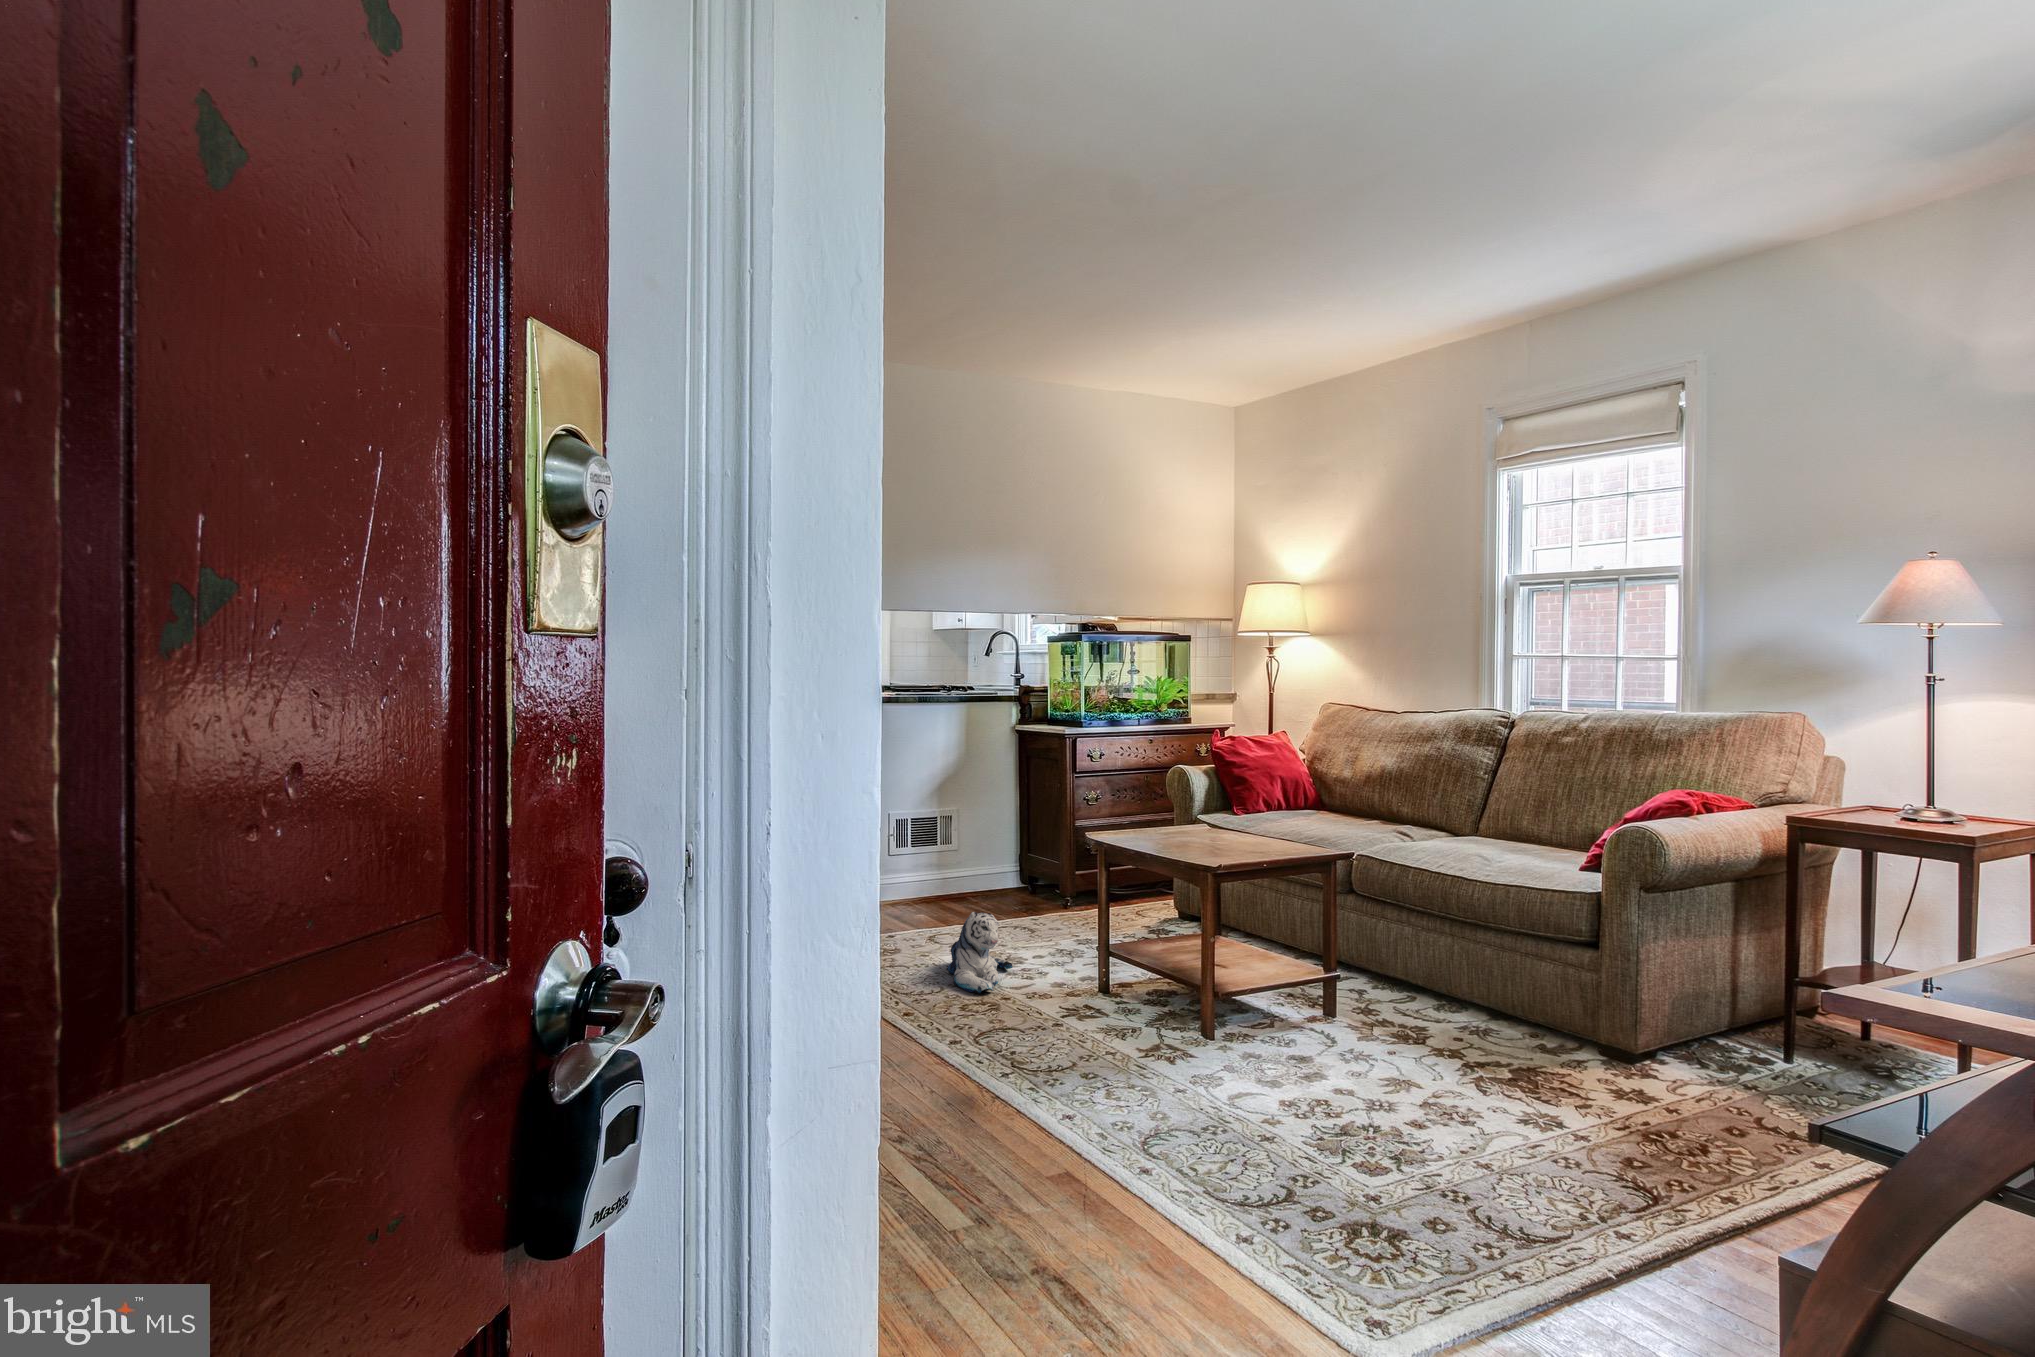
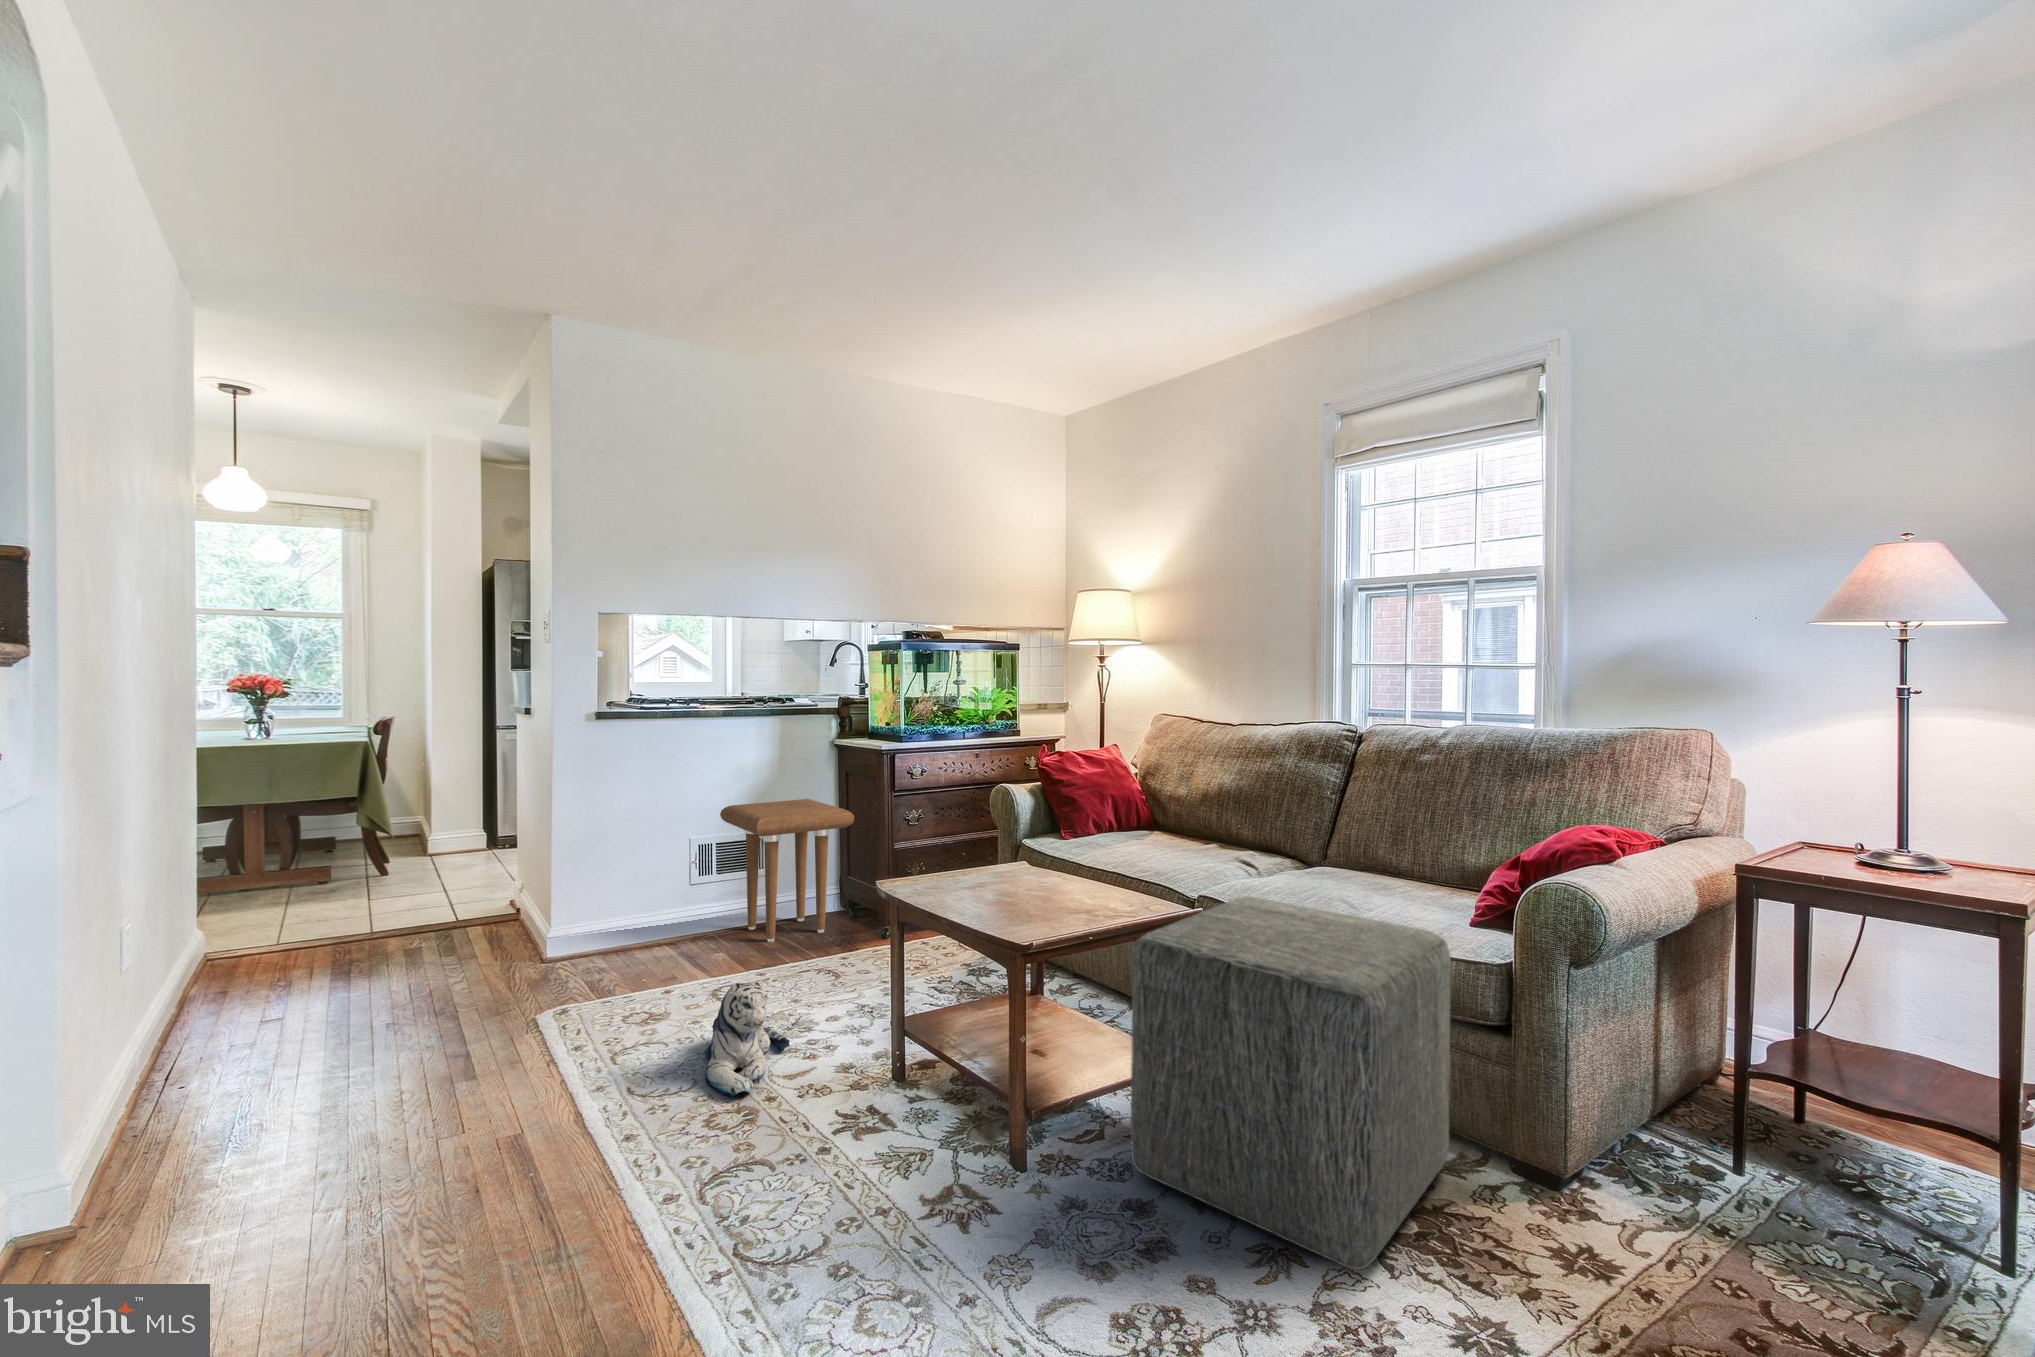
side table: none [918,781,1040,906] -> present [720,799,854,942]
ottoman: none [1291,845,1543,1087] -> present [1131,896,1451,1270]

